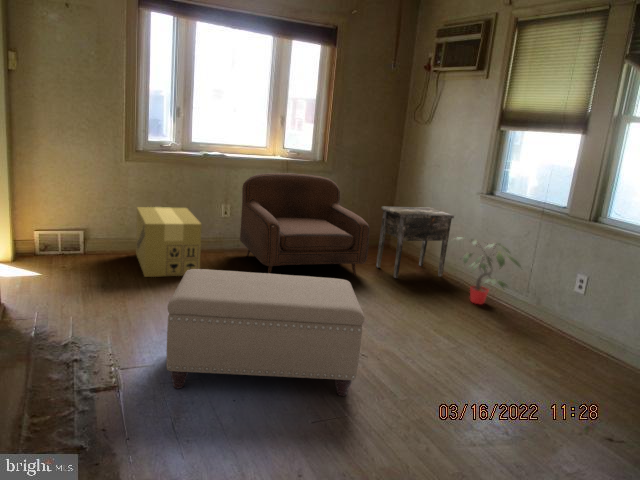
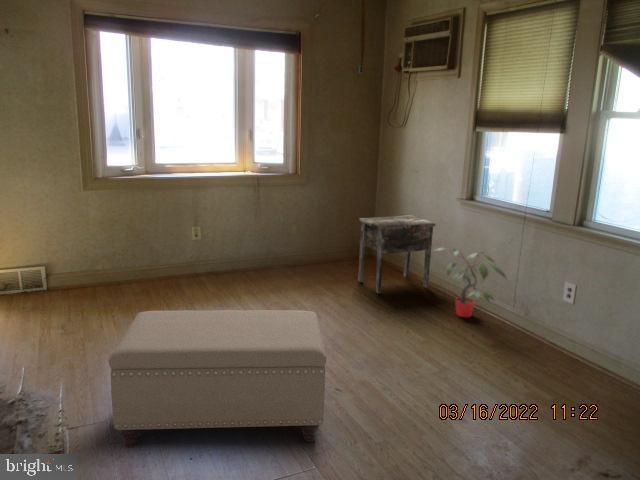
armchair: present [240,173,370,275] -> none [211,190,346,304]
cardboard box: present [136,207,202,277] -> none [100,234,168,313]

